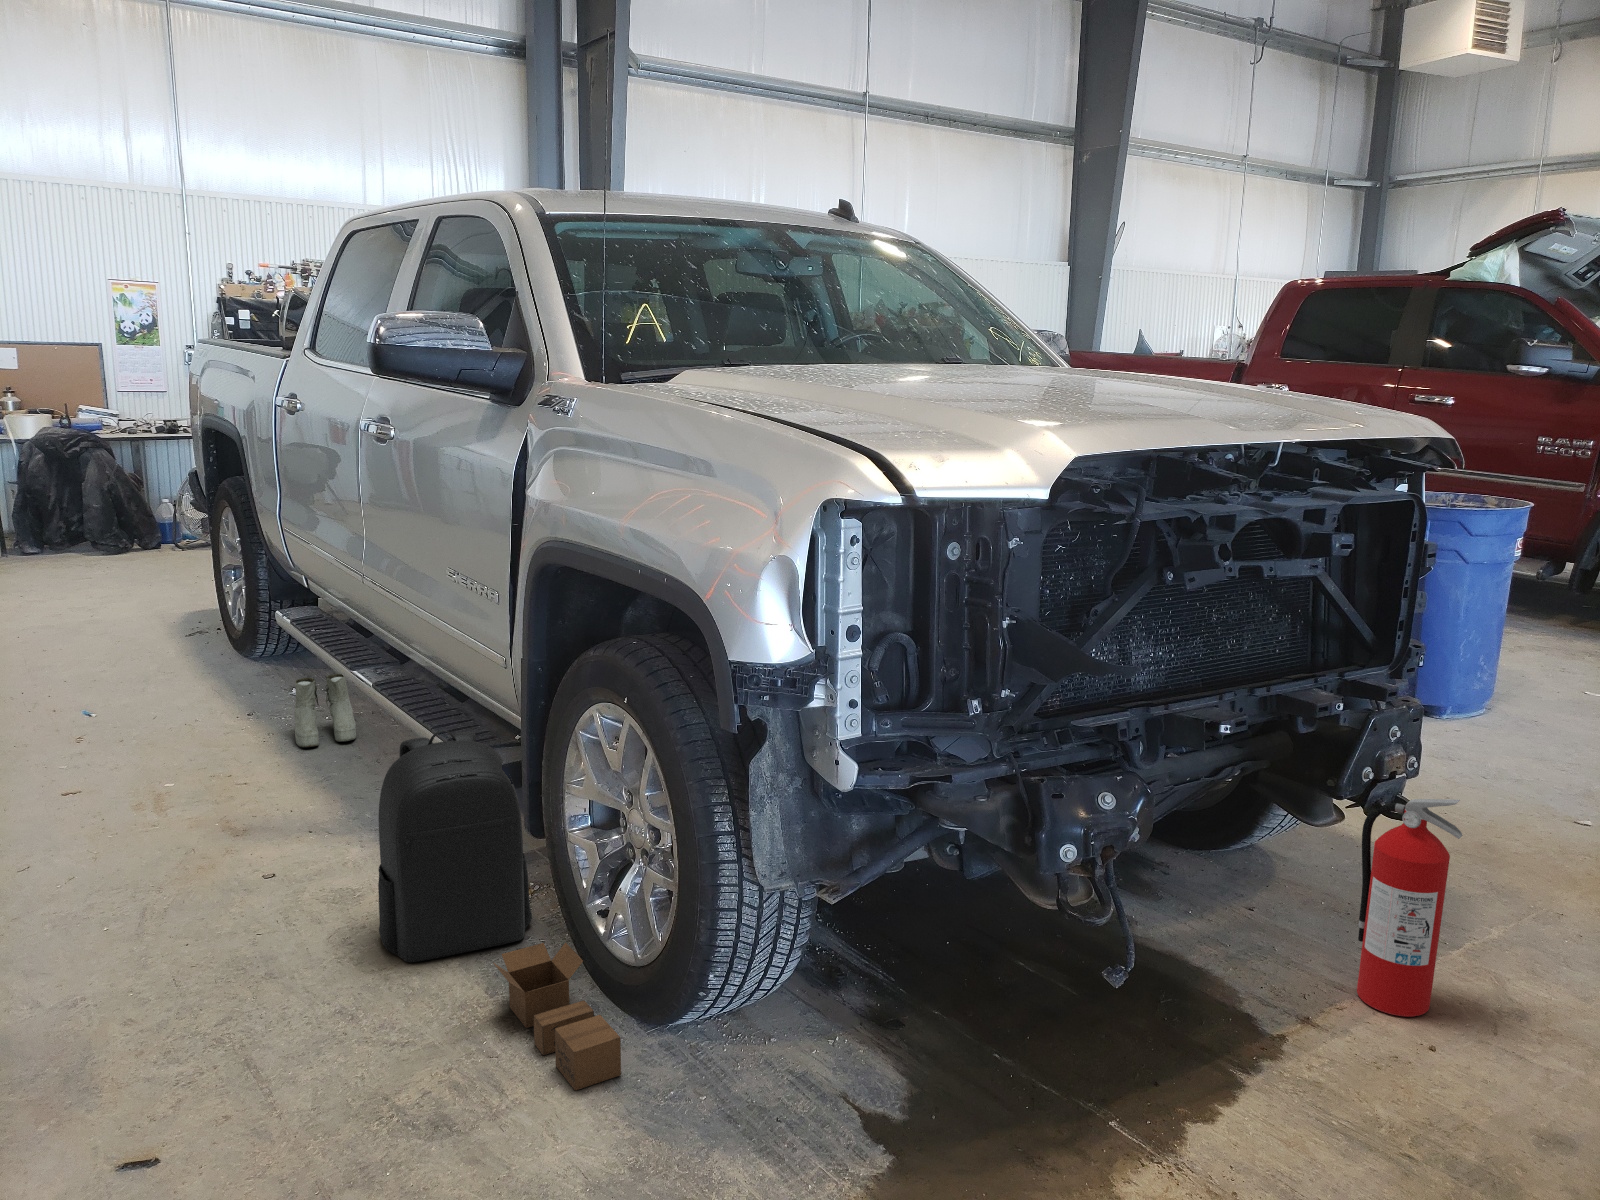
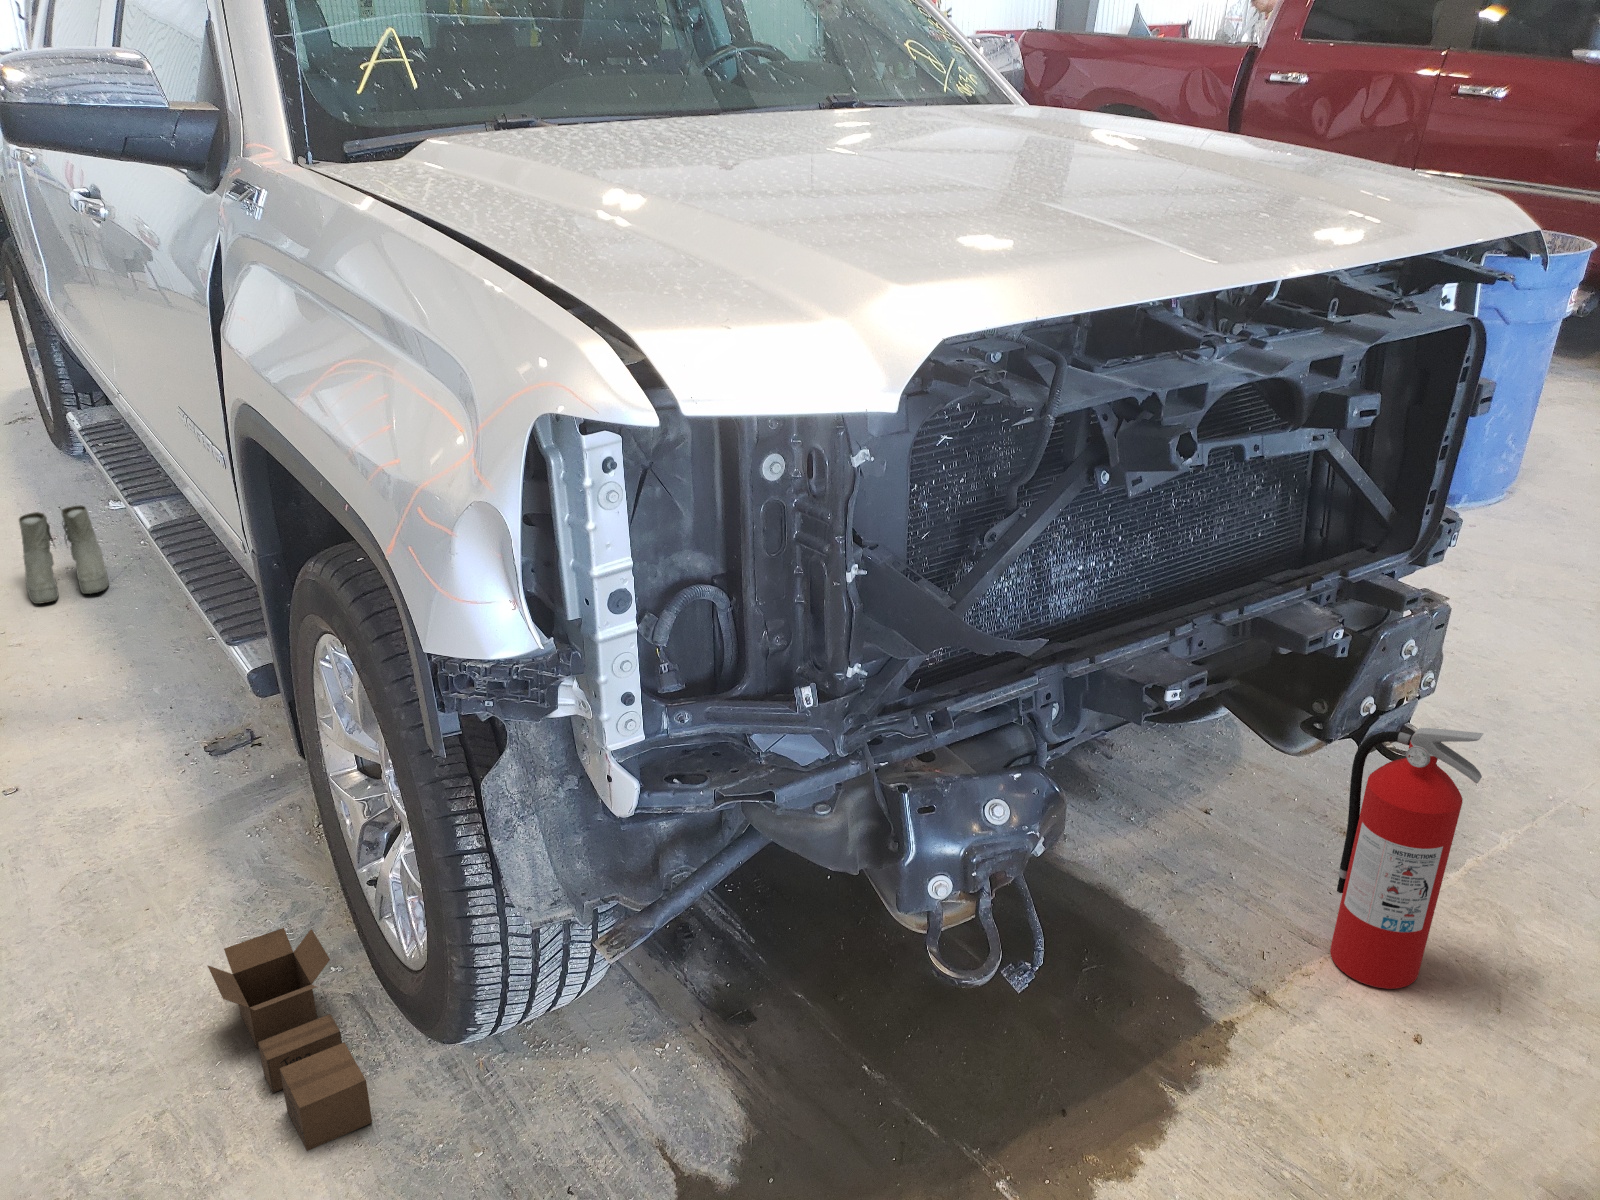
backpack: present [378,730,532,963] -> none [58,637,289,945]

